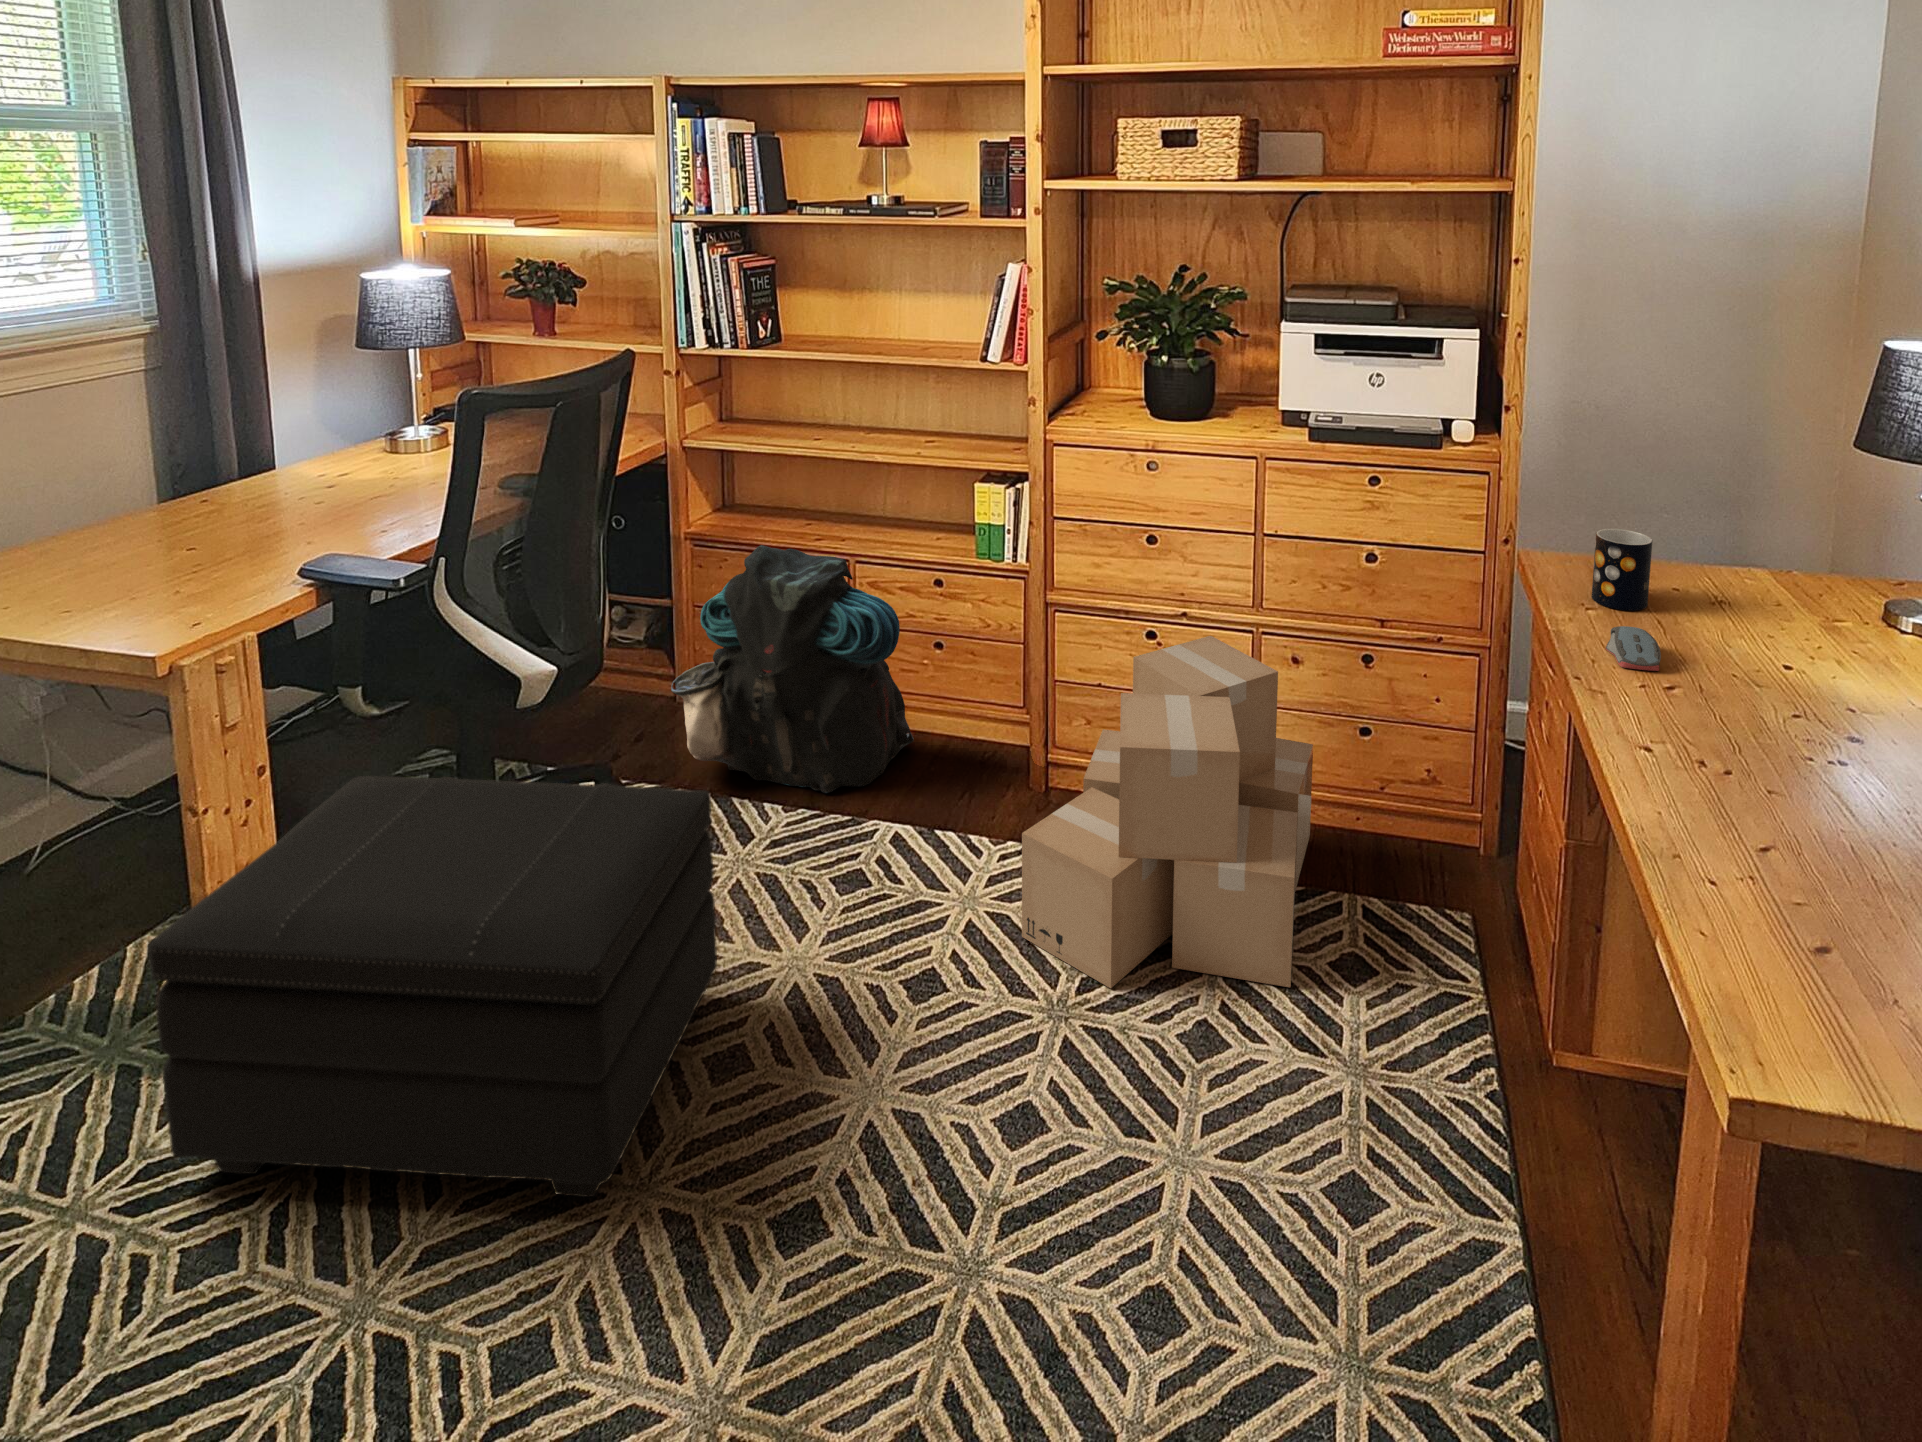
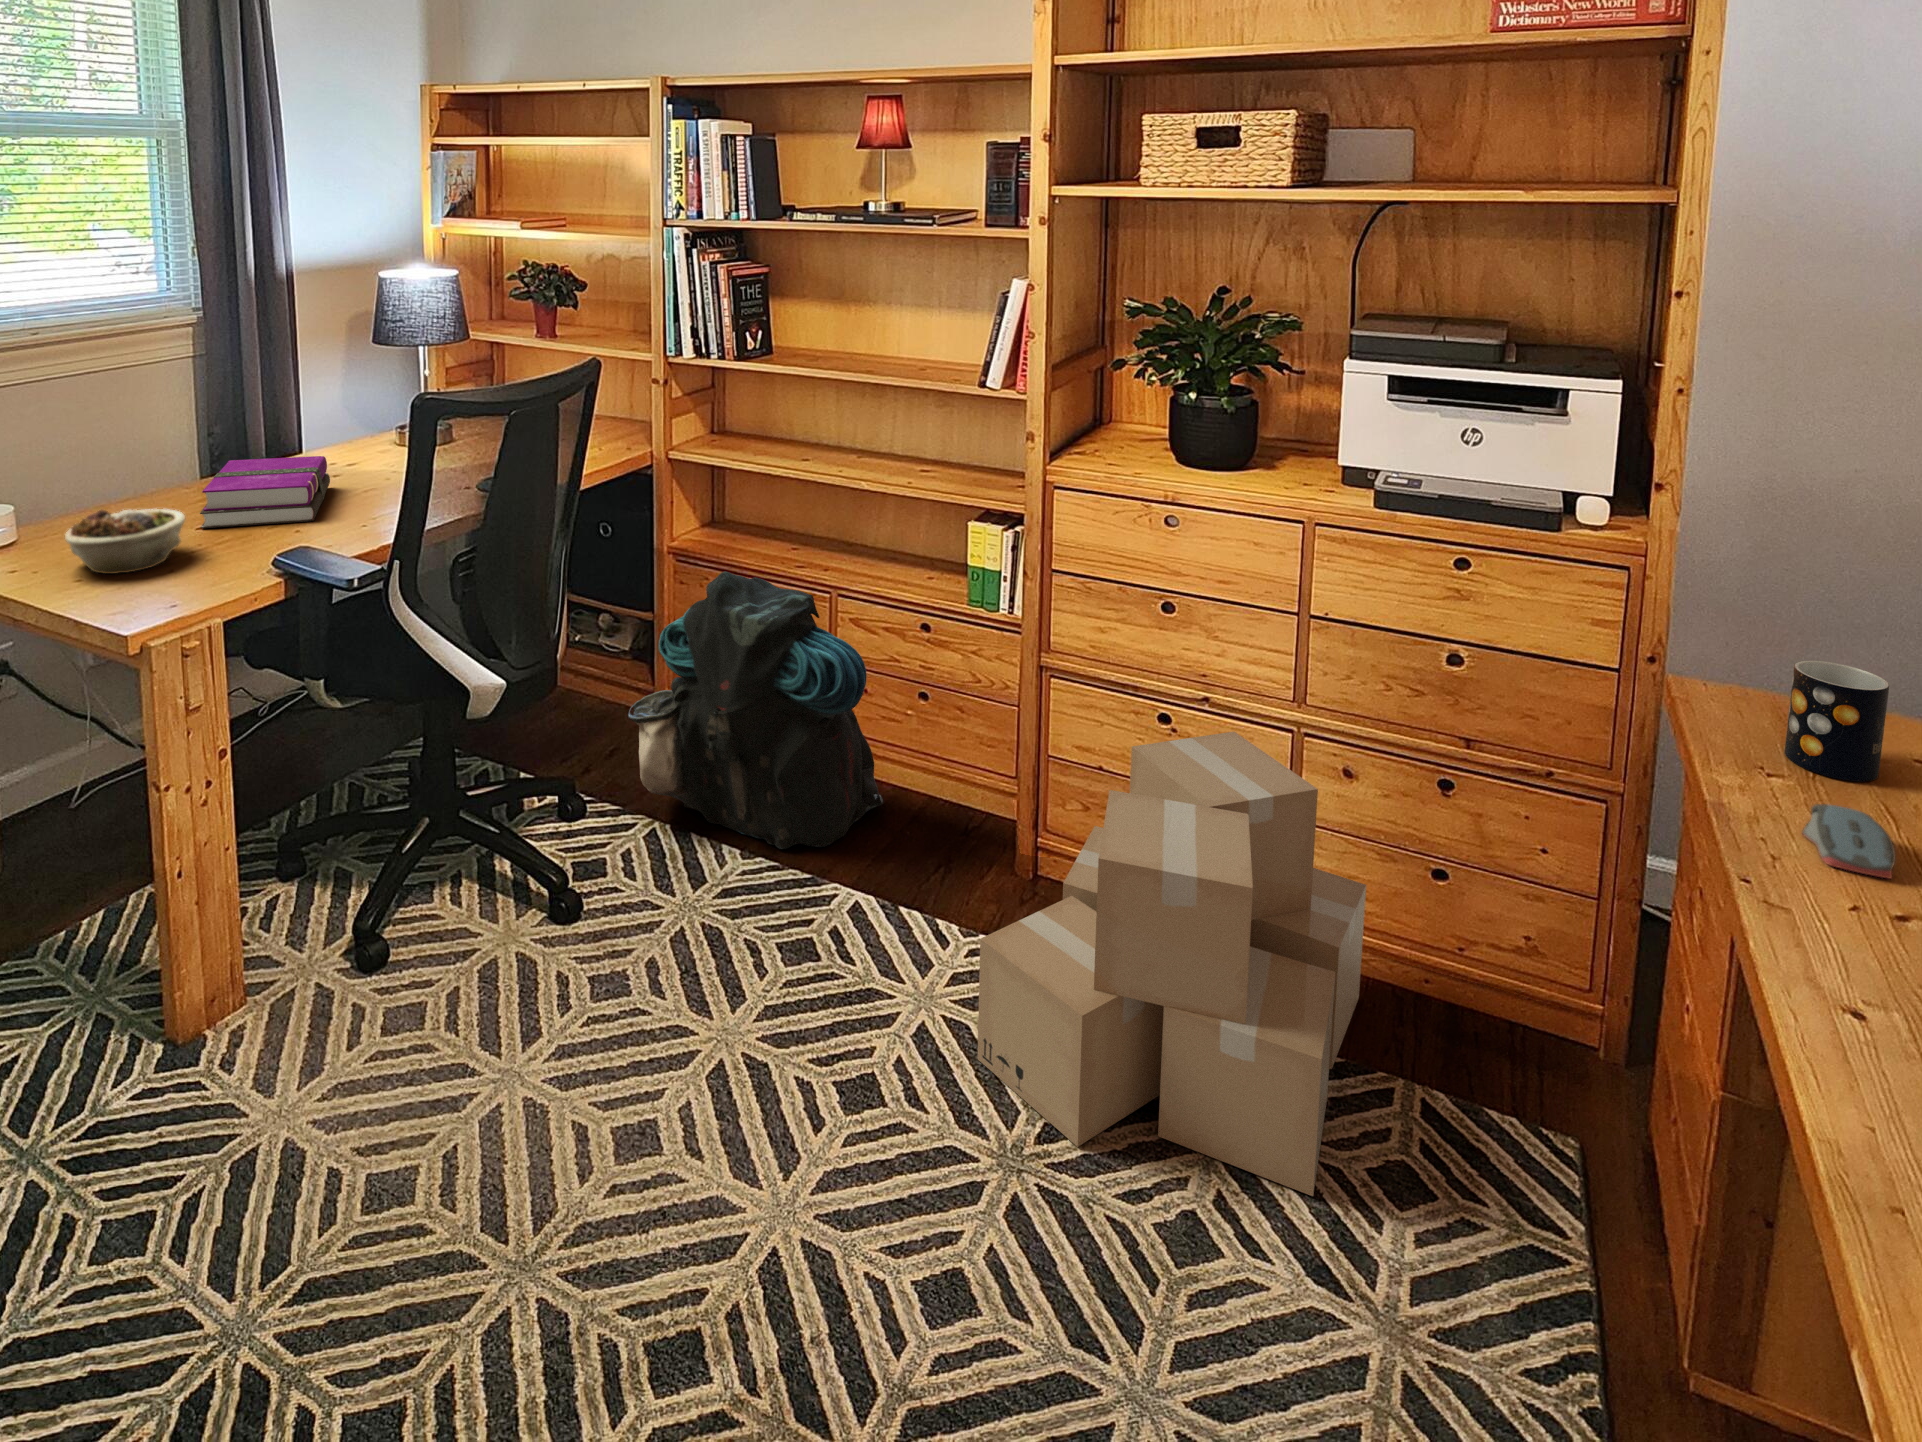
hardback book: none [200,464,339,547] -> present [200,456,330,528]
succulent planter: none [48,529,192,601] -> present [65,509,185,574]
footstool: present [149,776,717,1197] -> none [99,769,636,1261]

